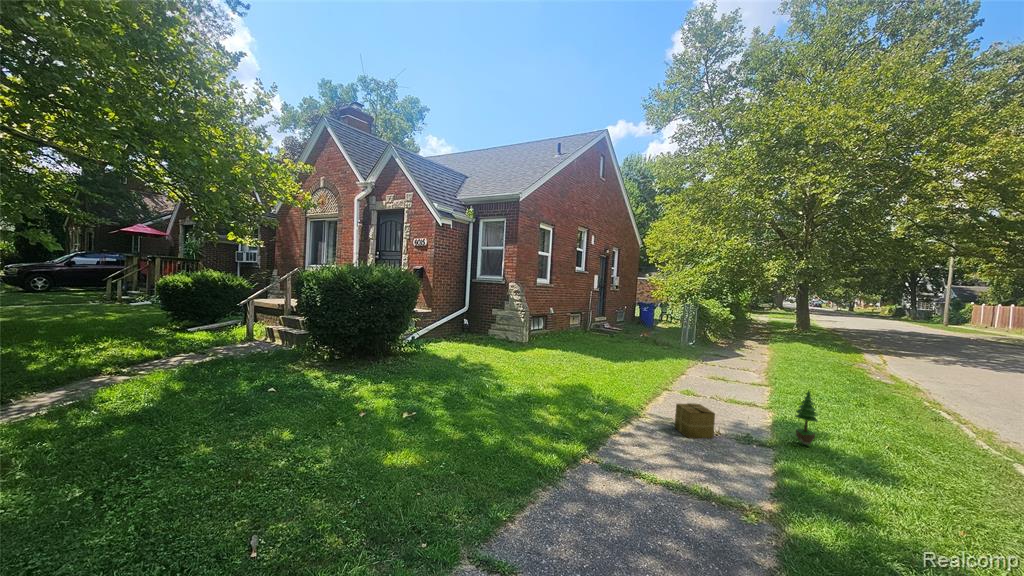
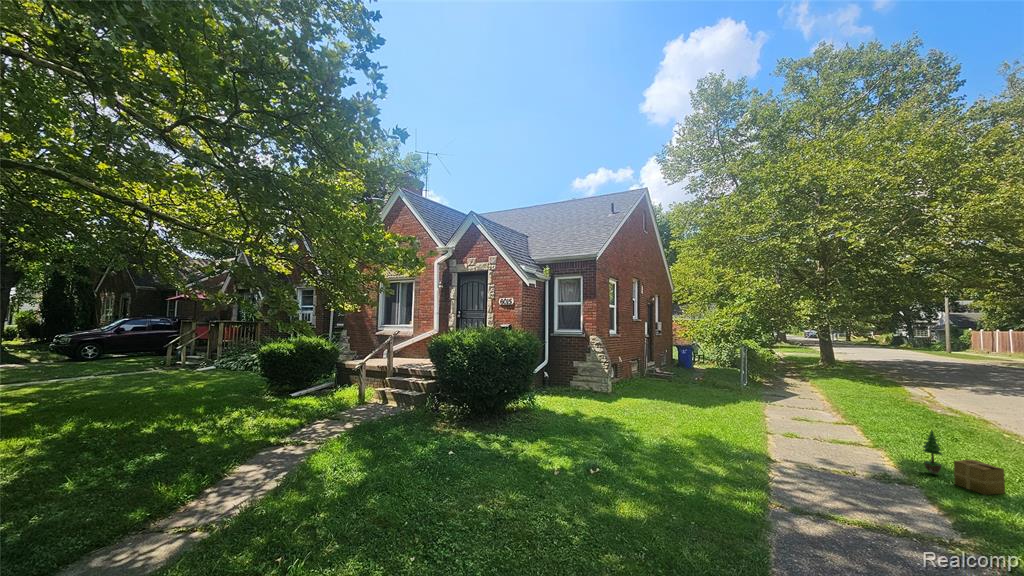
cardboard box: present [675,403,715,438] -> present [954,460,1005,495]

